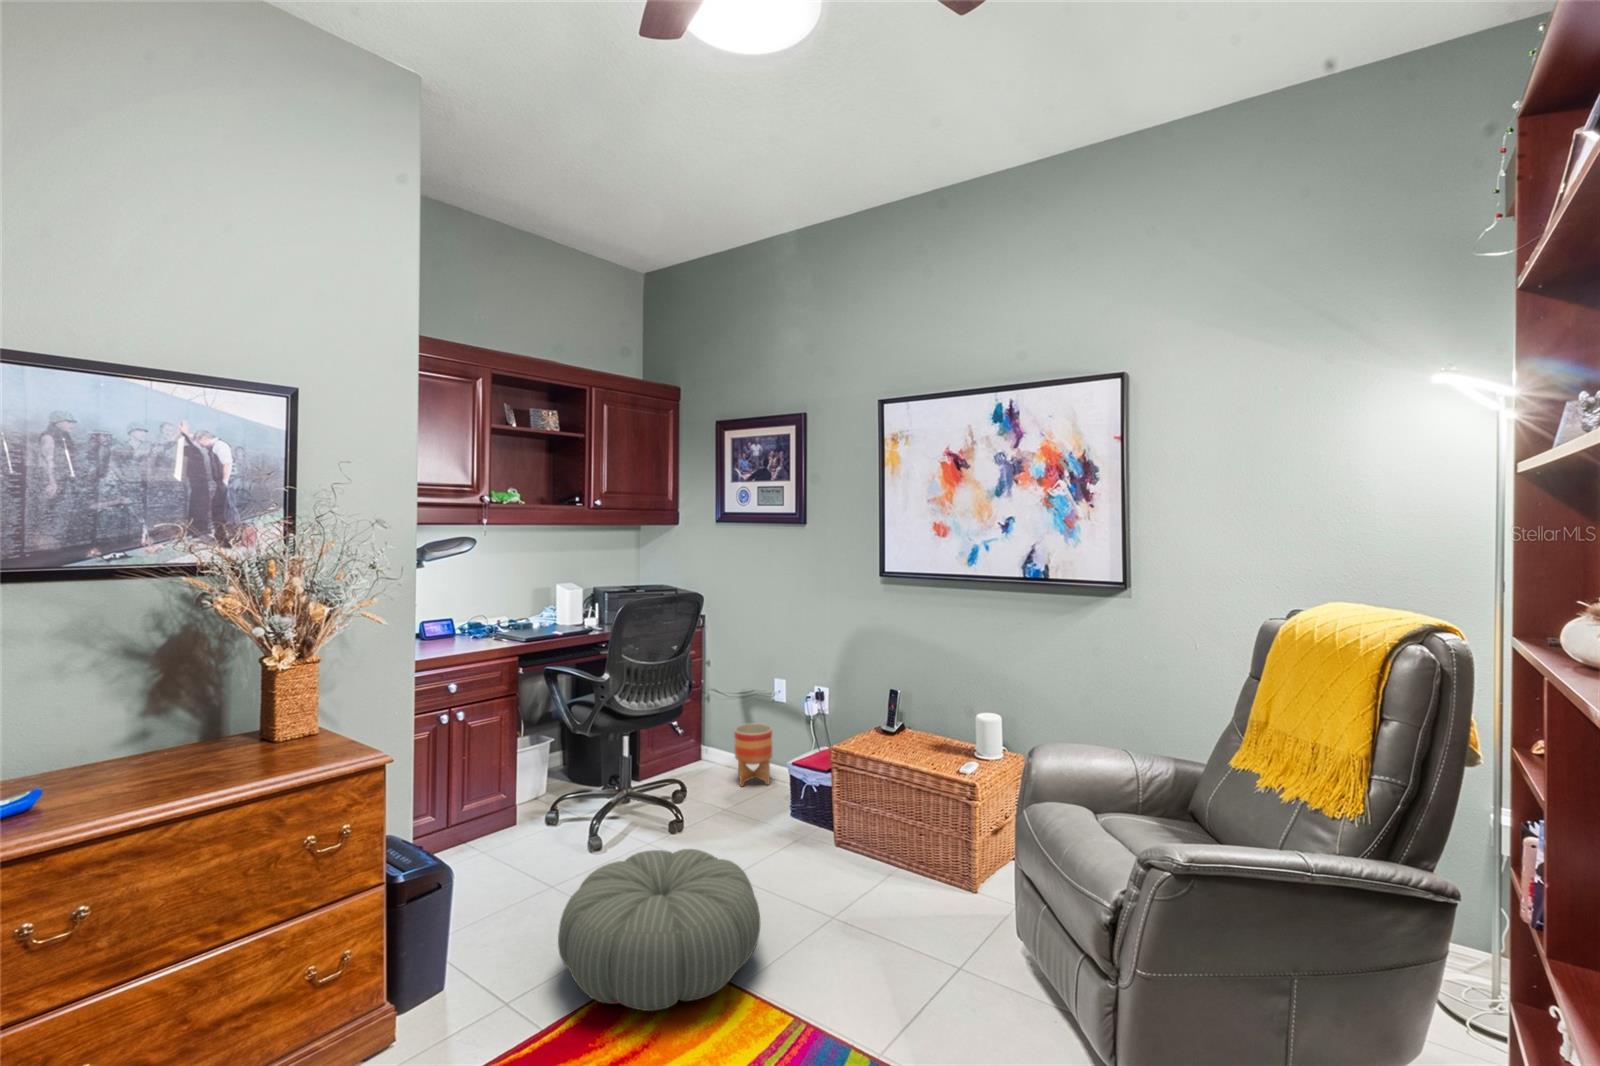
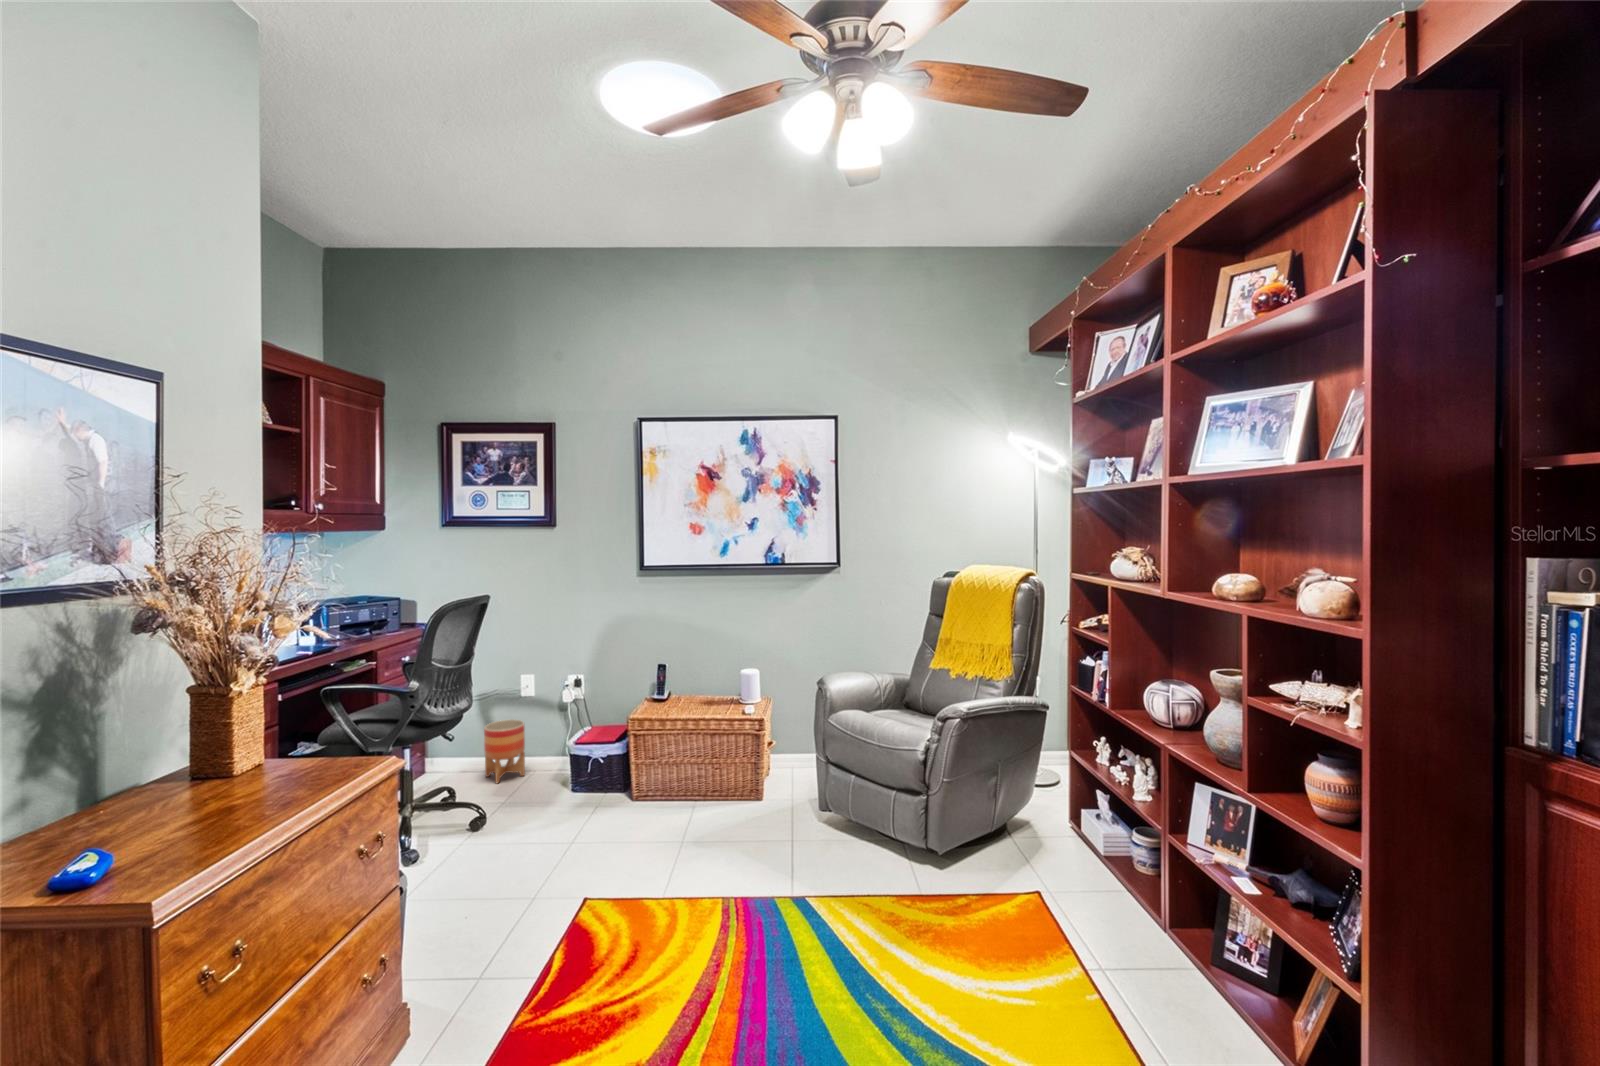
pouf: present [558,849,760,1011] -> none [468,822,666,978]

